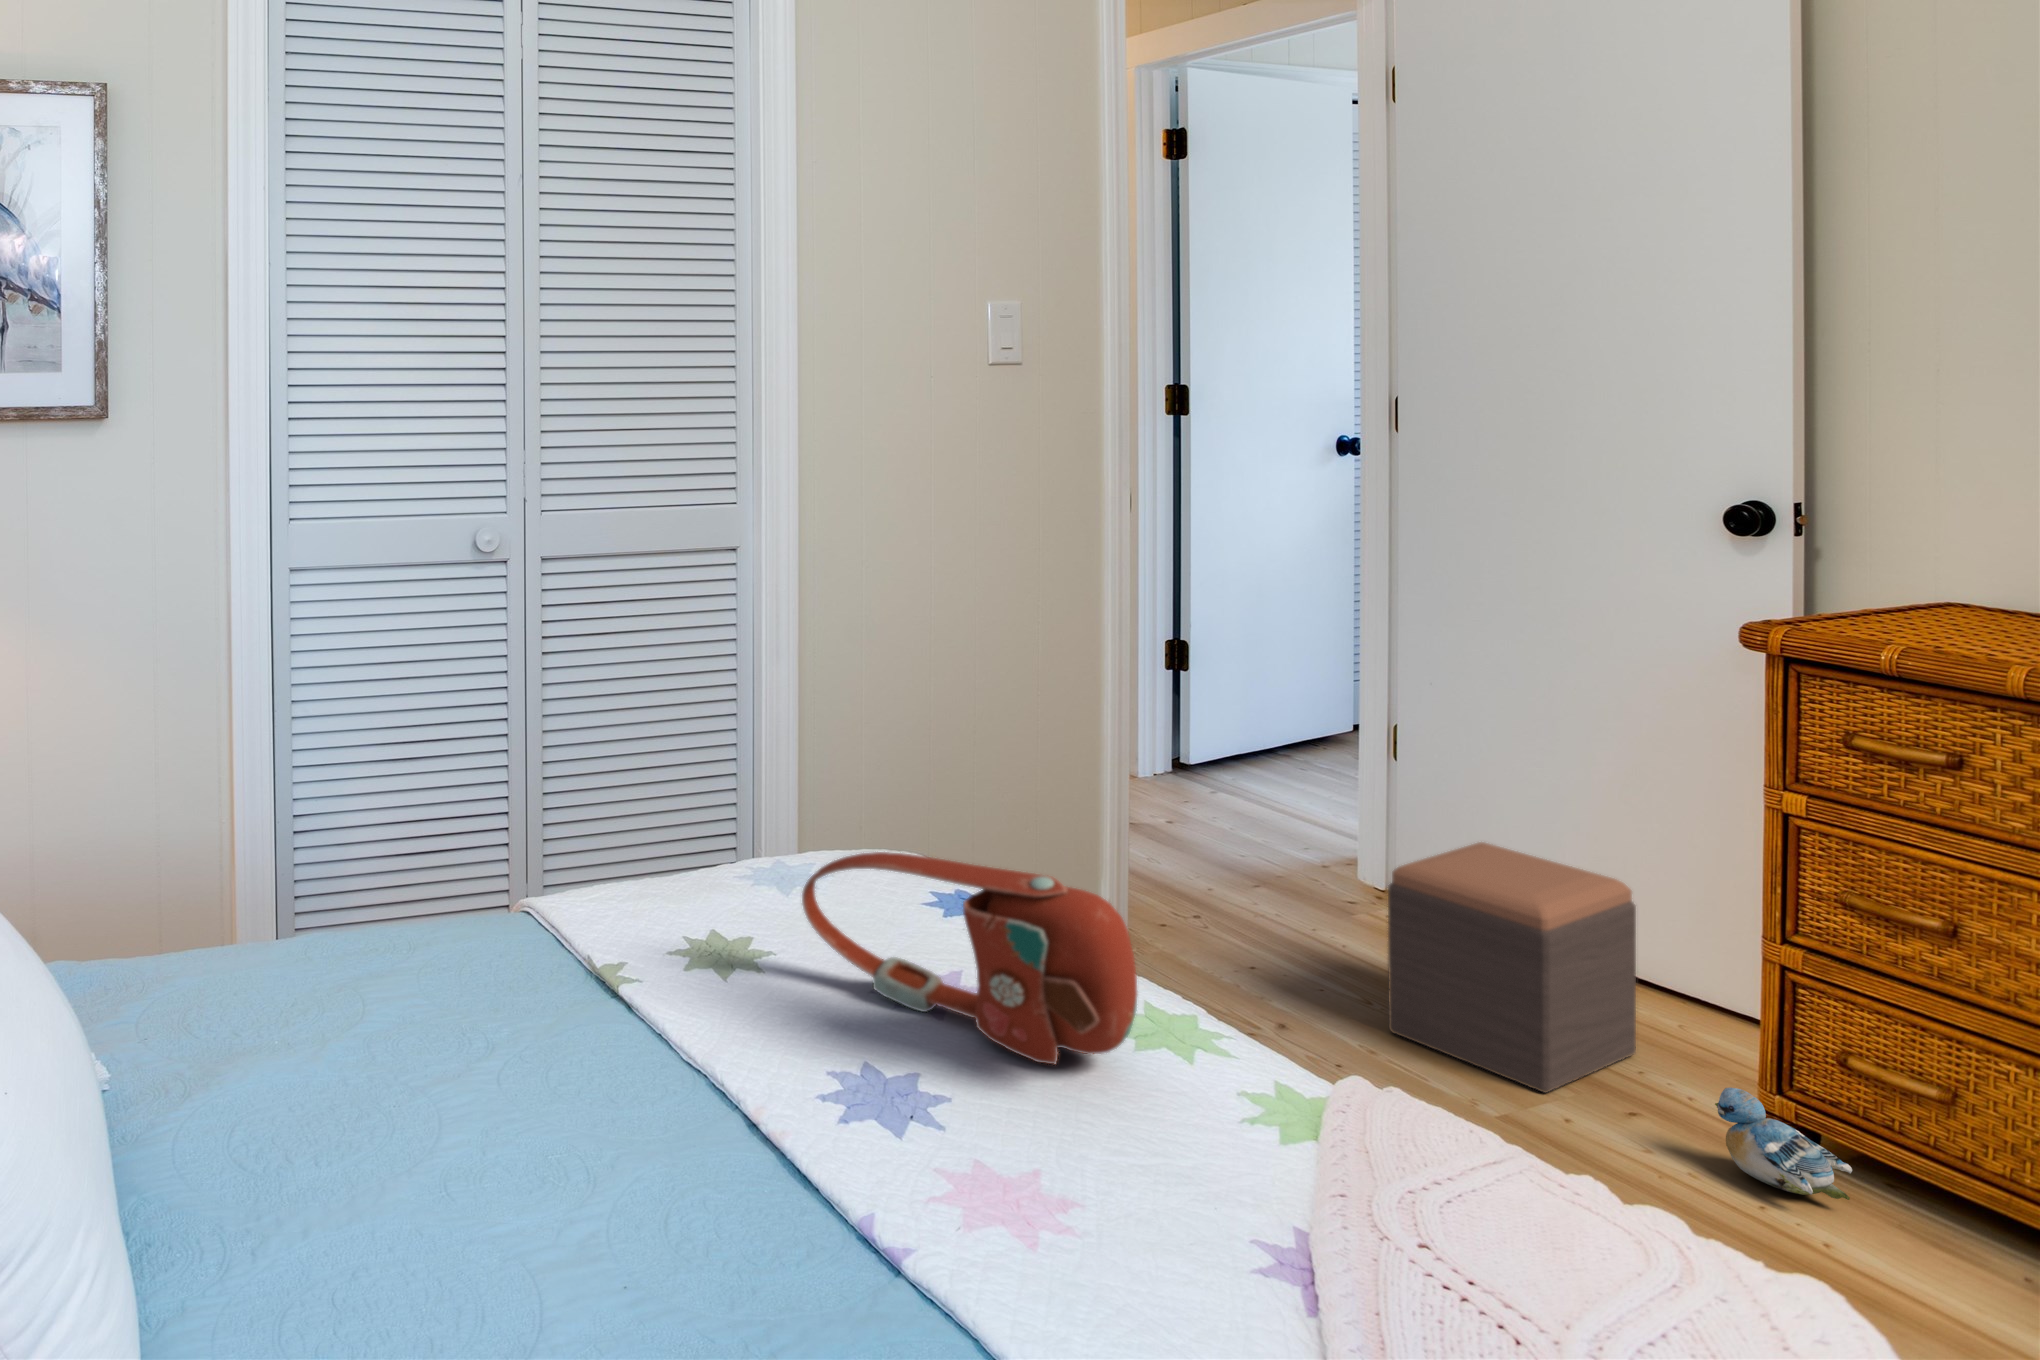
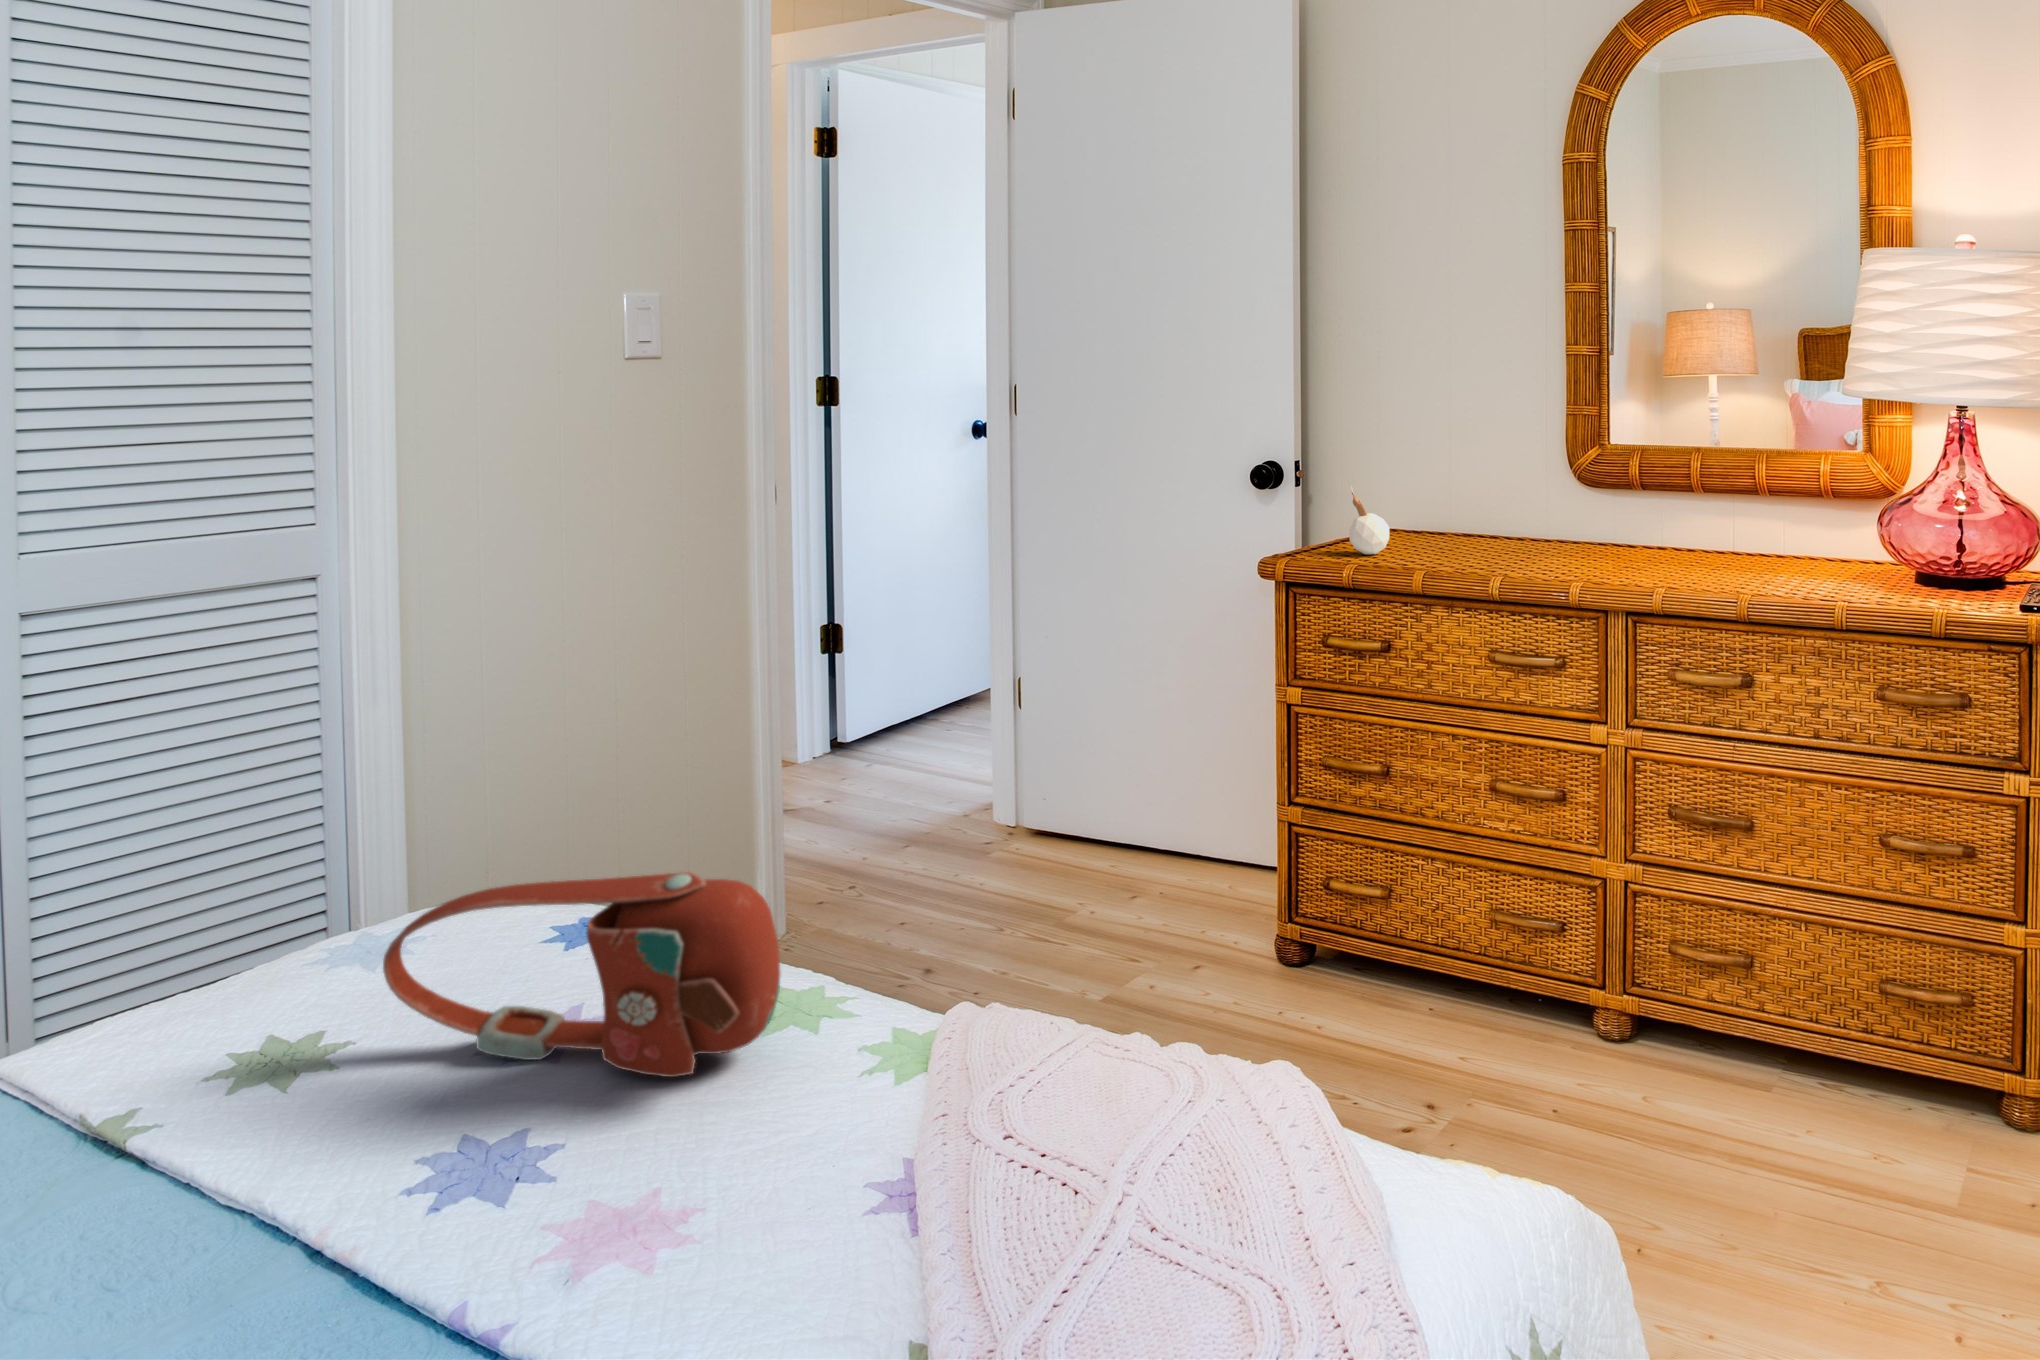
candle: none [1890,537,1961,635] -> present [1350,484,1389,554]
footstool: present [1388,842,1636,1093] -> none [1012,768,1194,969]
plush toy: present [1715,1088,1852,1200] -> none [1247,925,1332,997]

